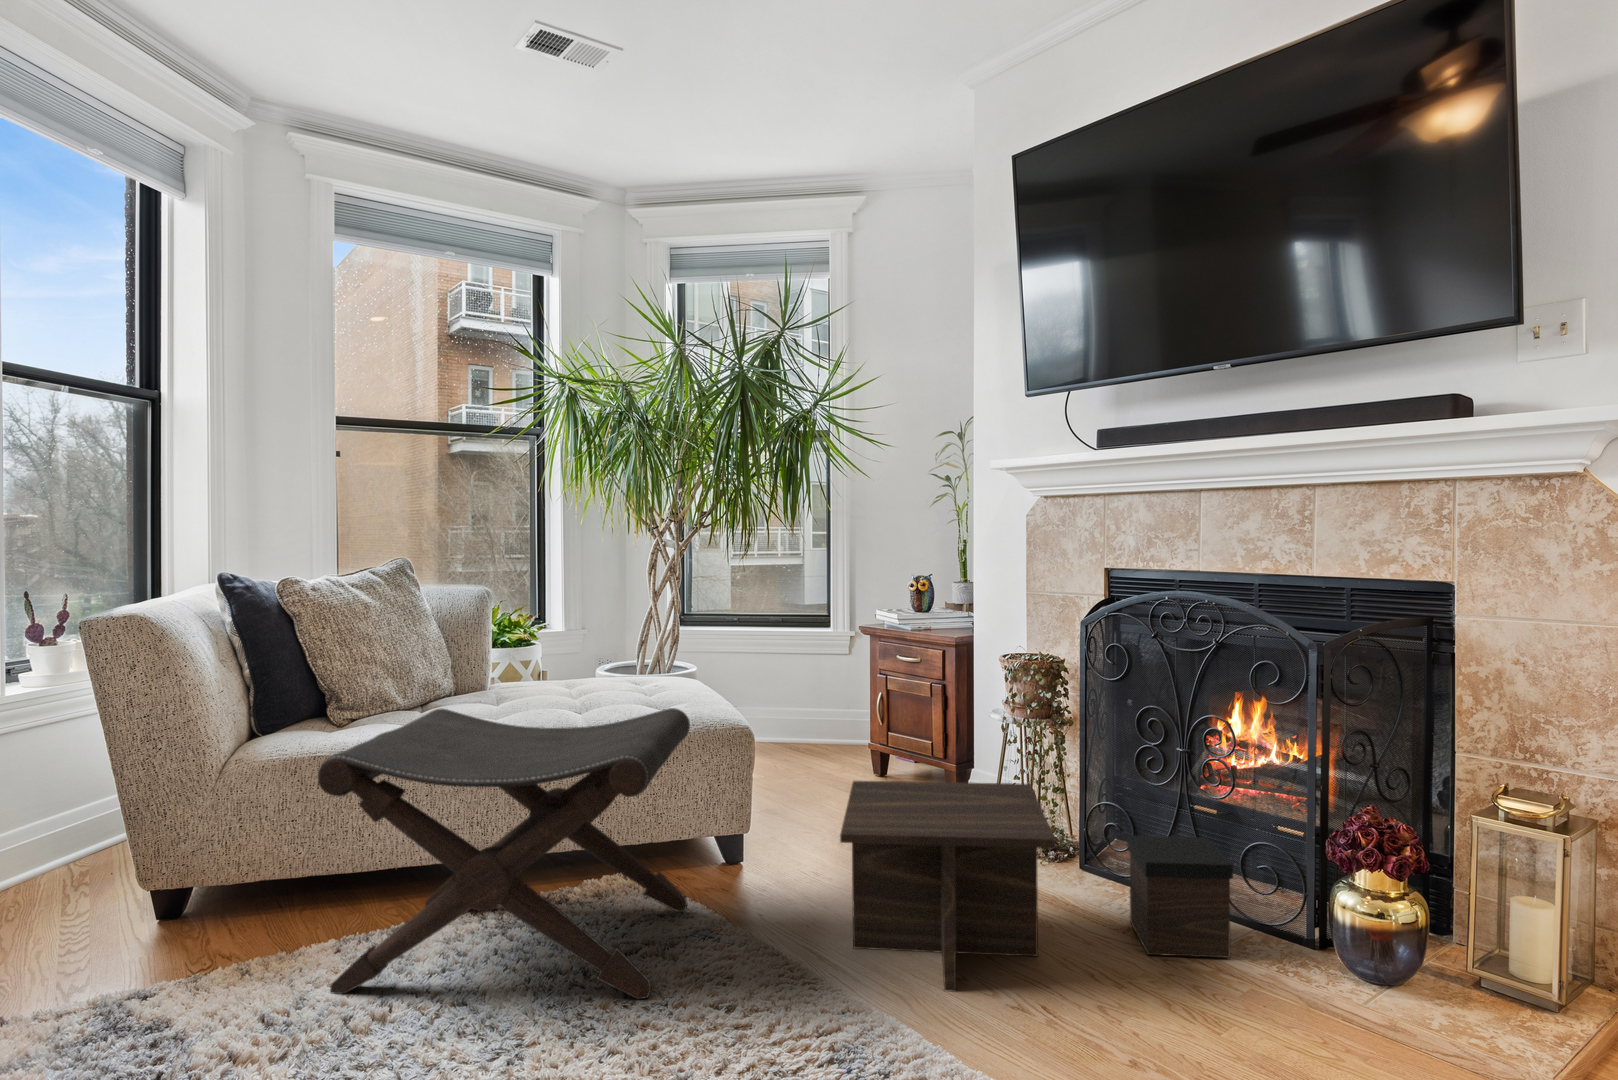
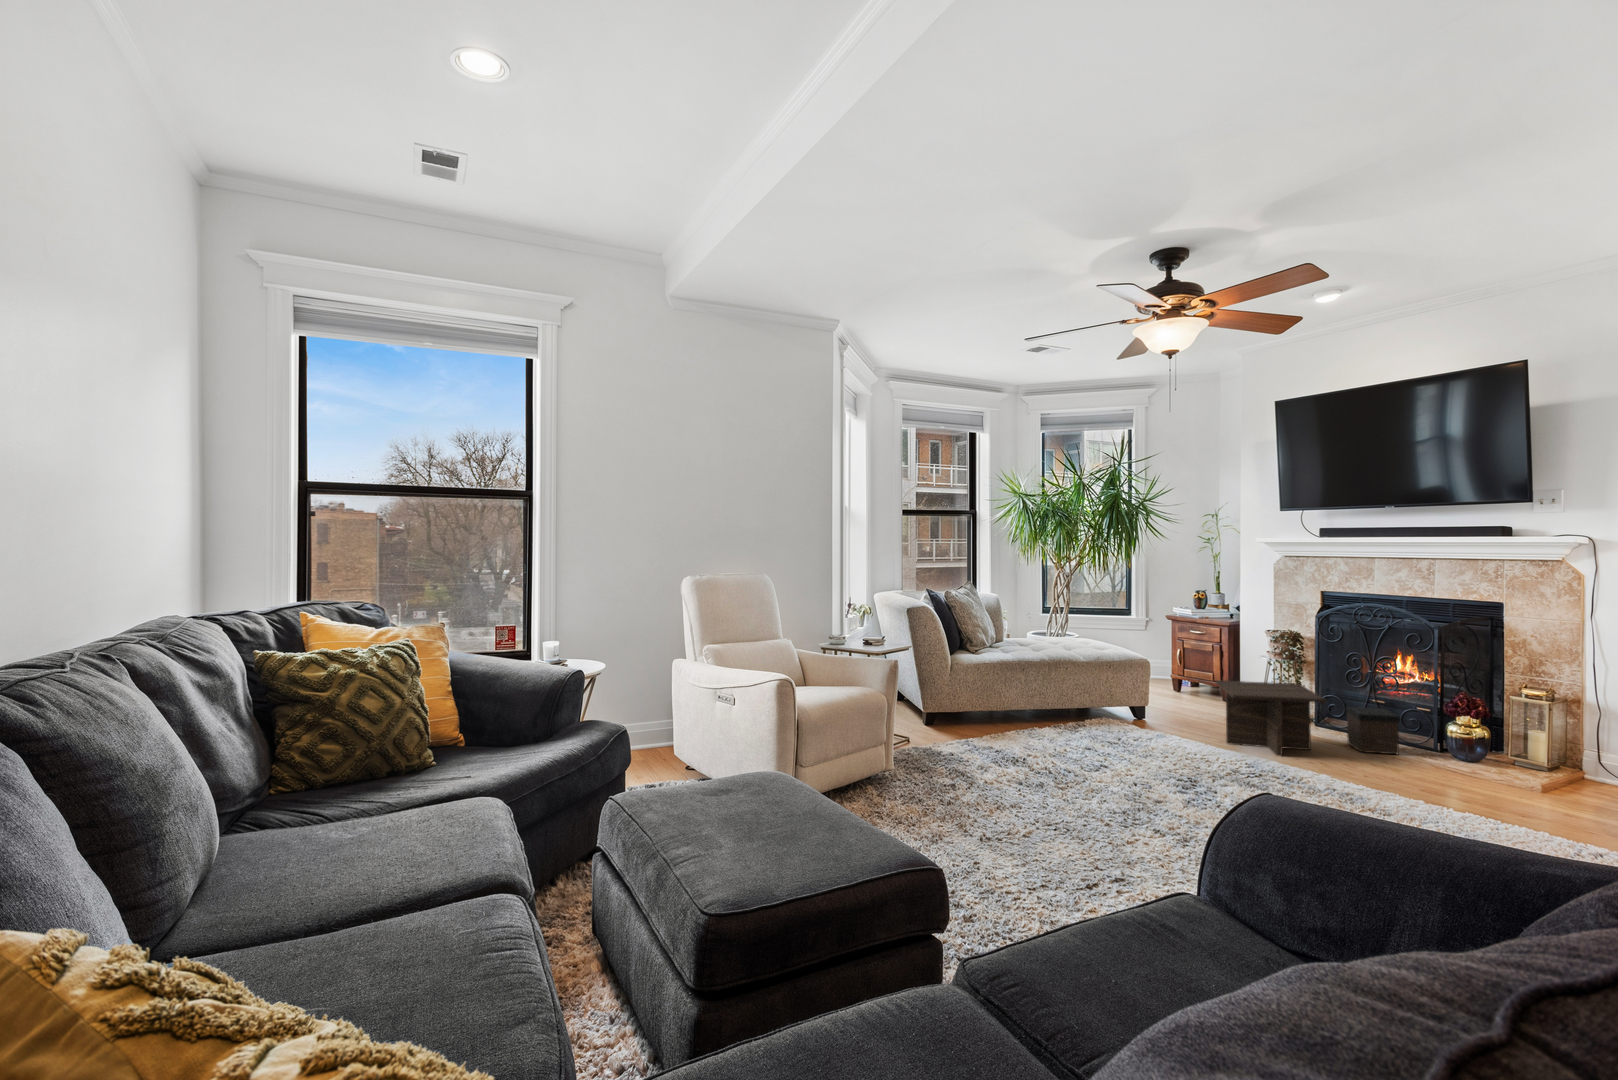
footstool: present [318,708,690,999] -> none [1029,646,1161,751]

